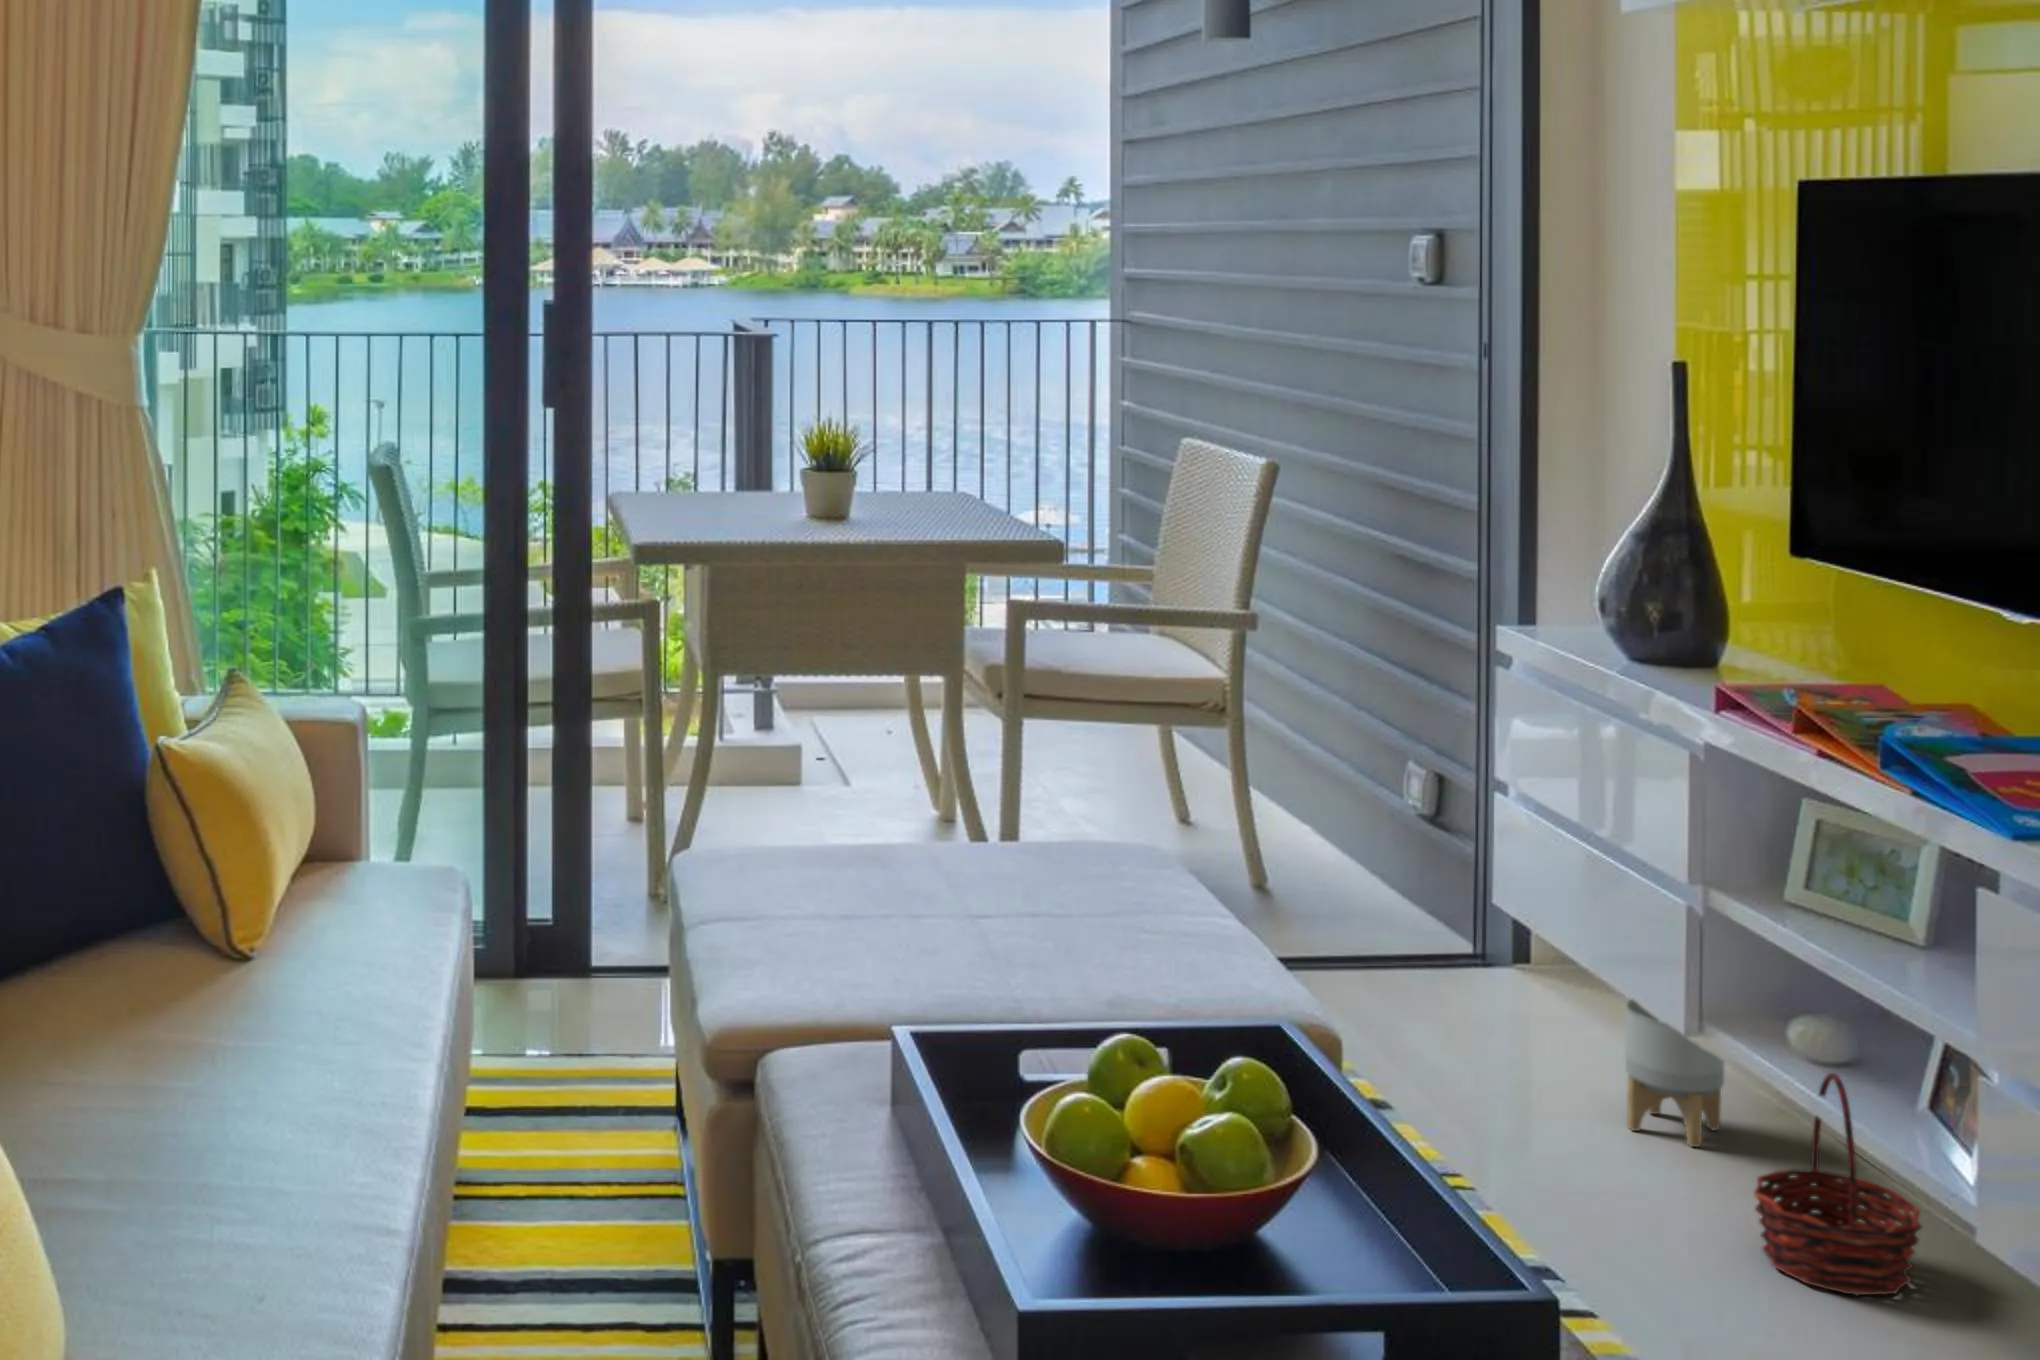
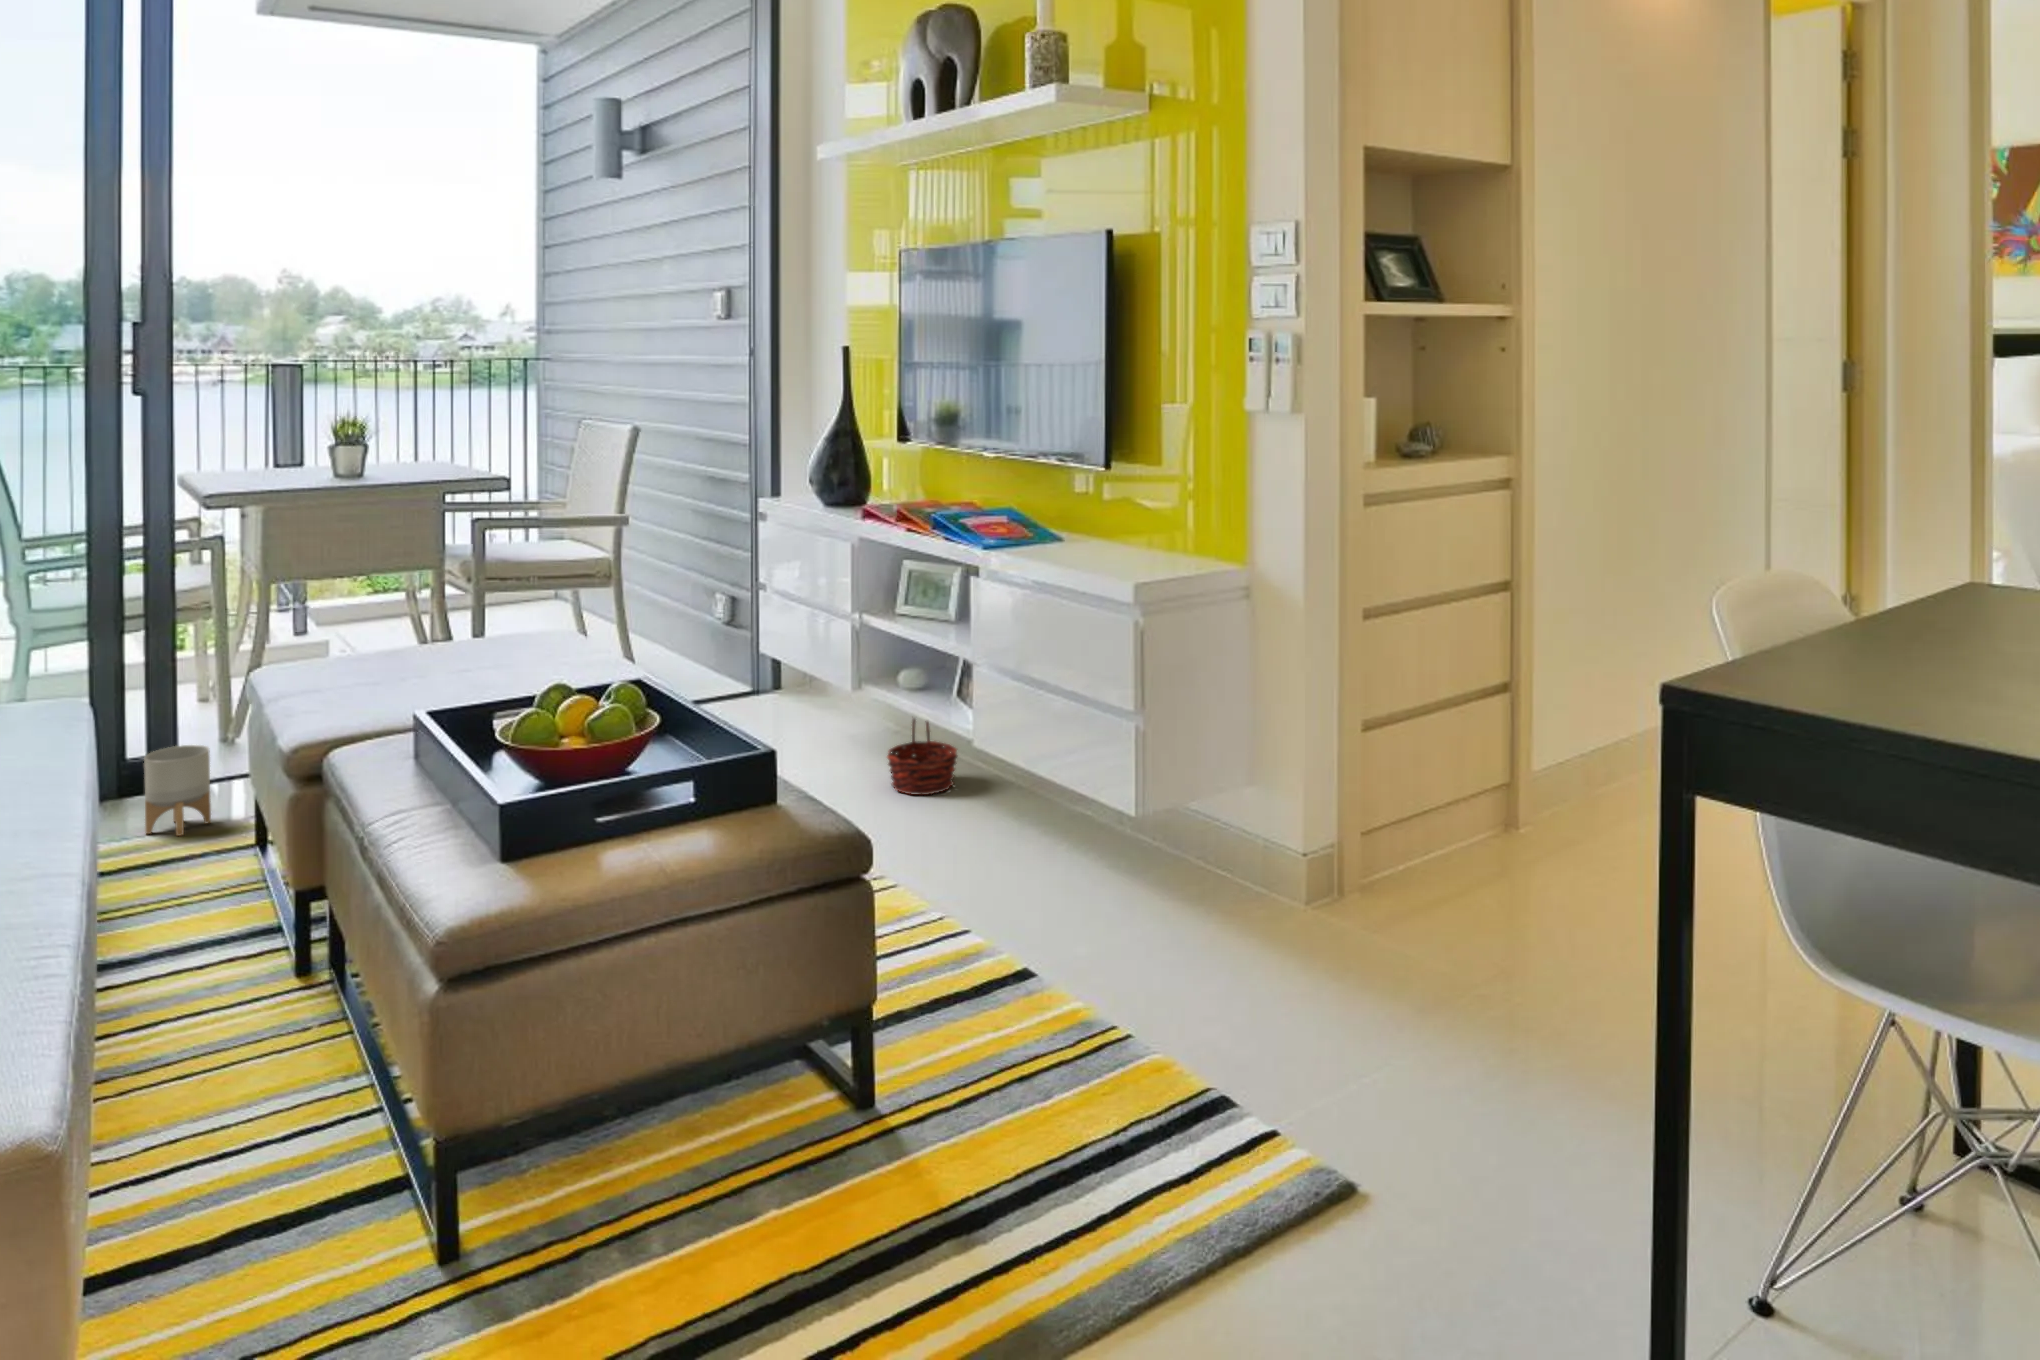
planter: present [1625,999,1725,1147] -> present [144,745,211,836]

